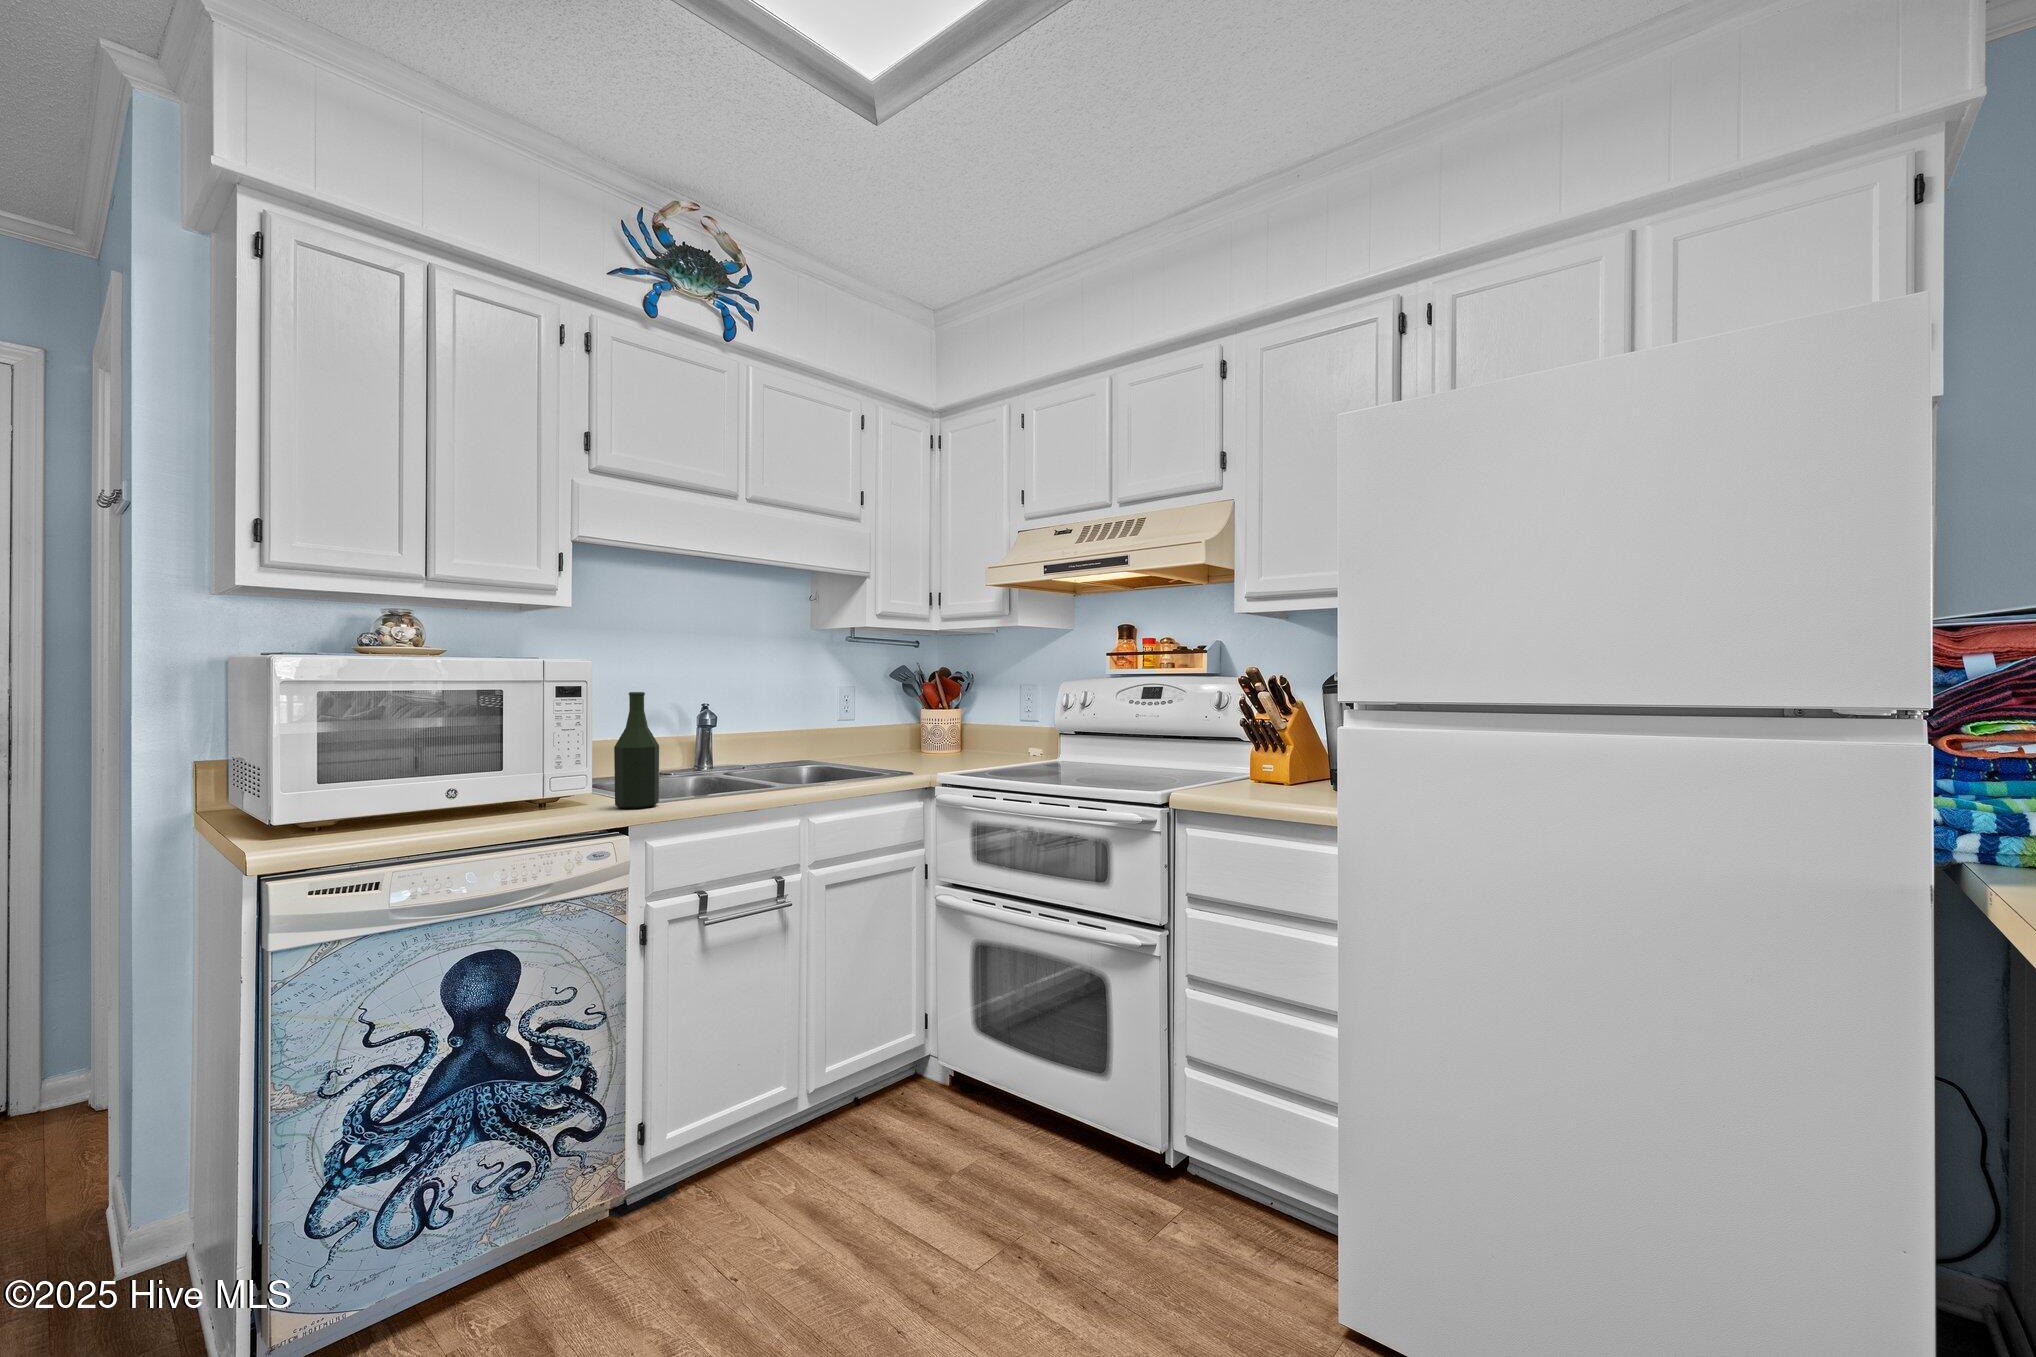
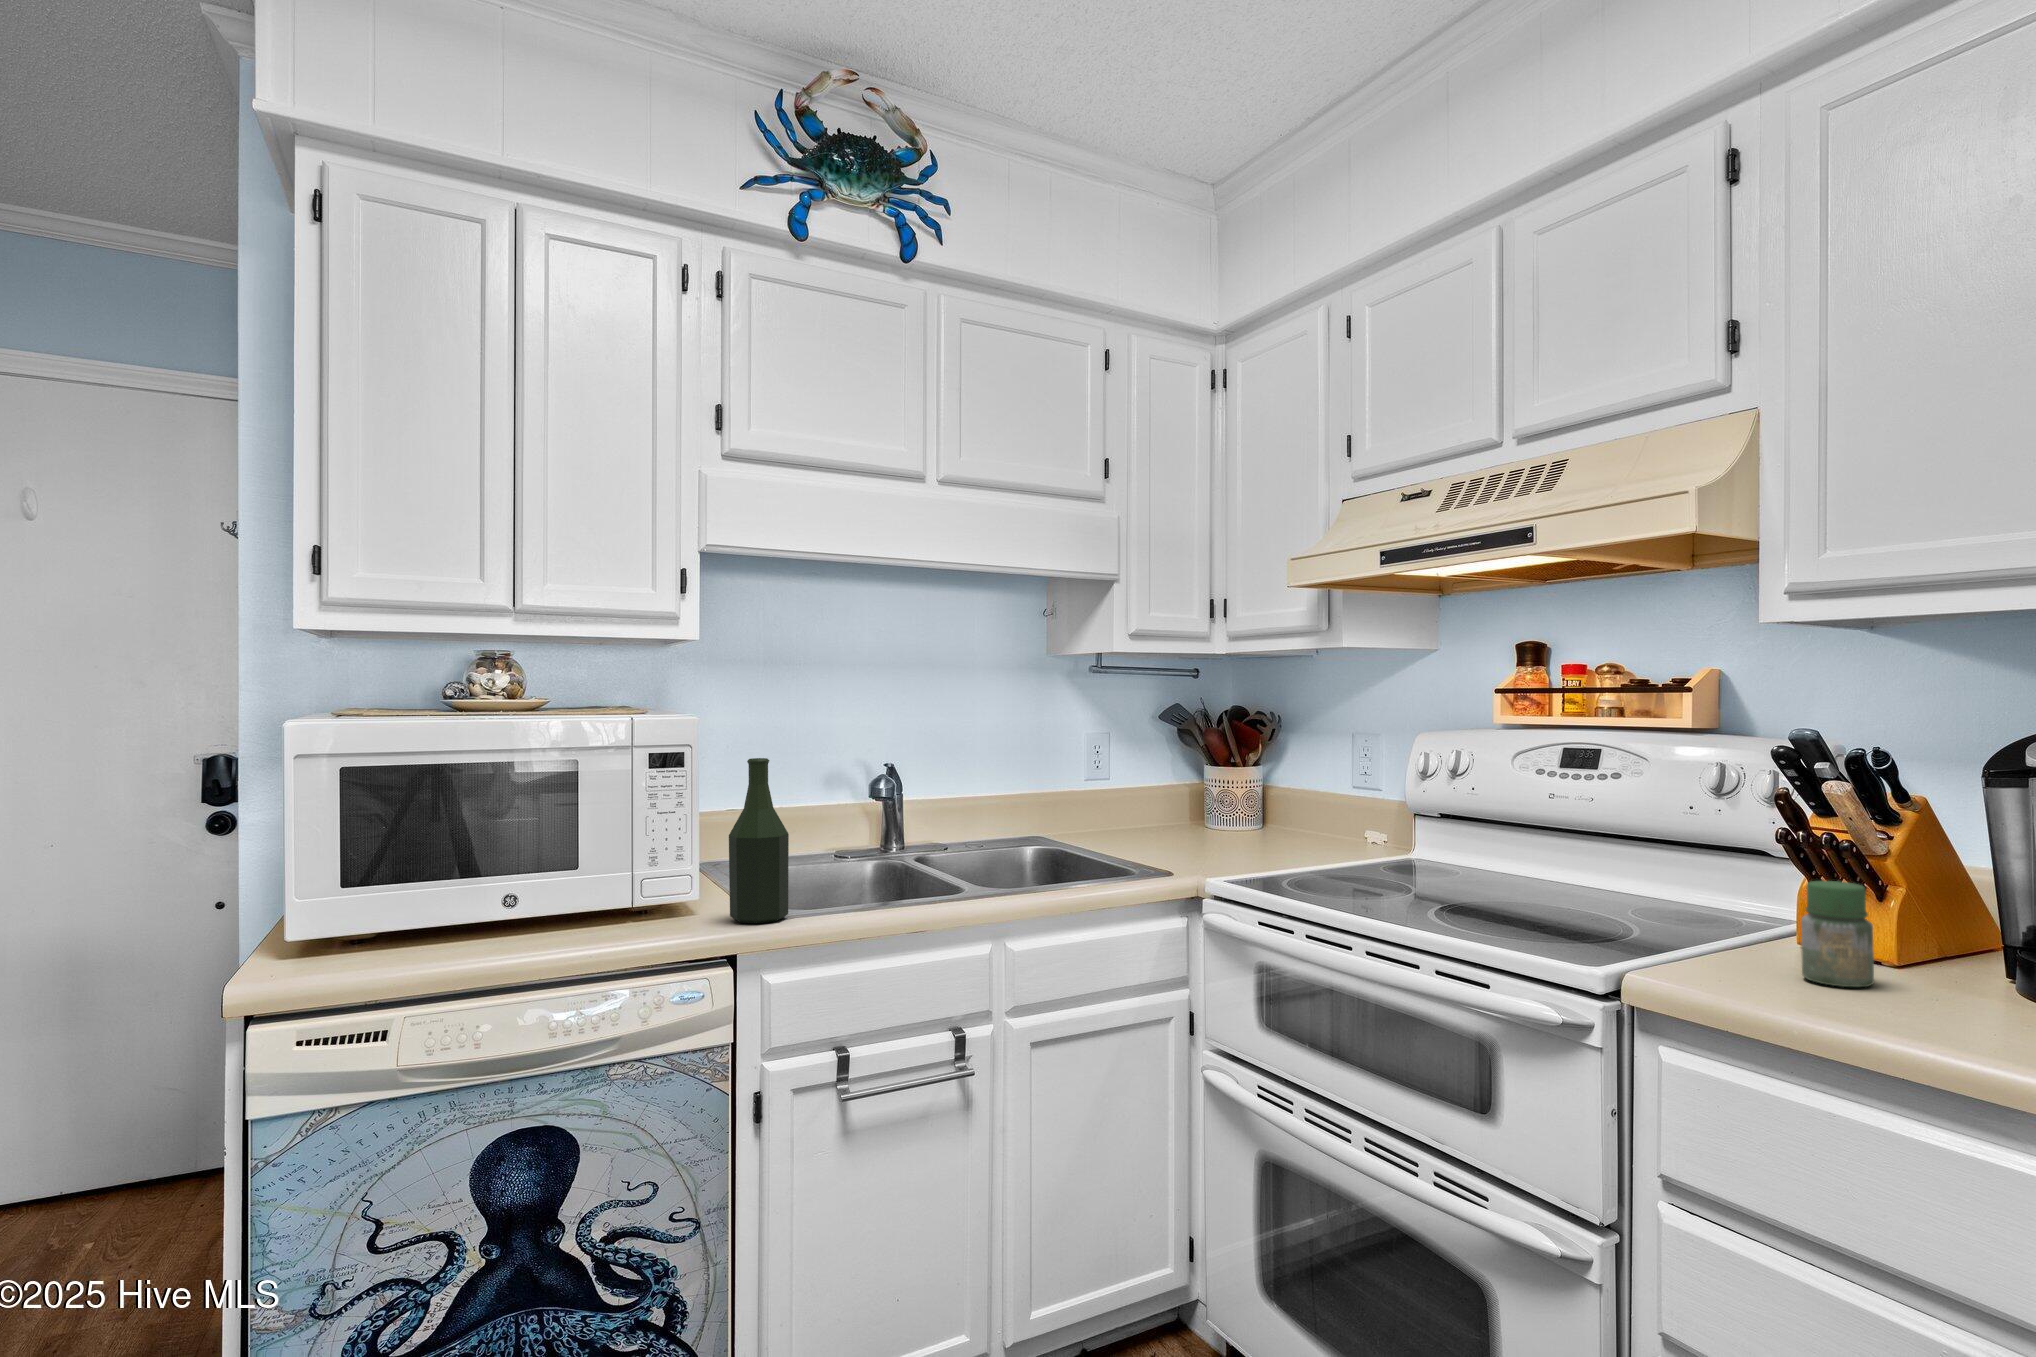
jar: none [1271,746,1303,798] -> present [1801,881,1874,987]

